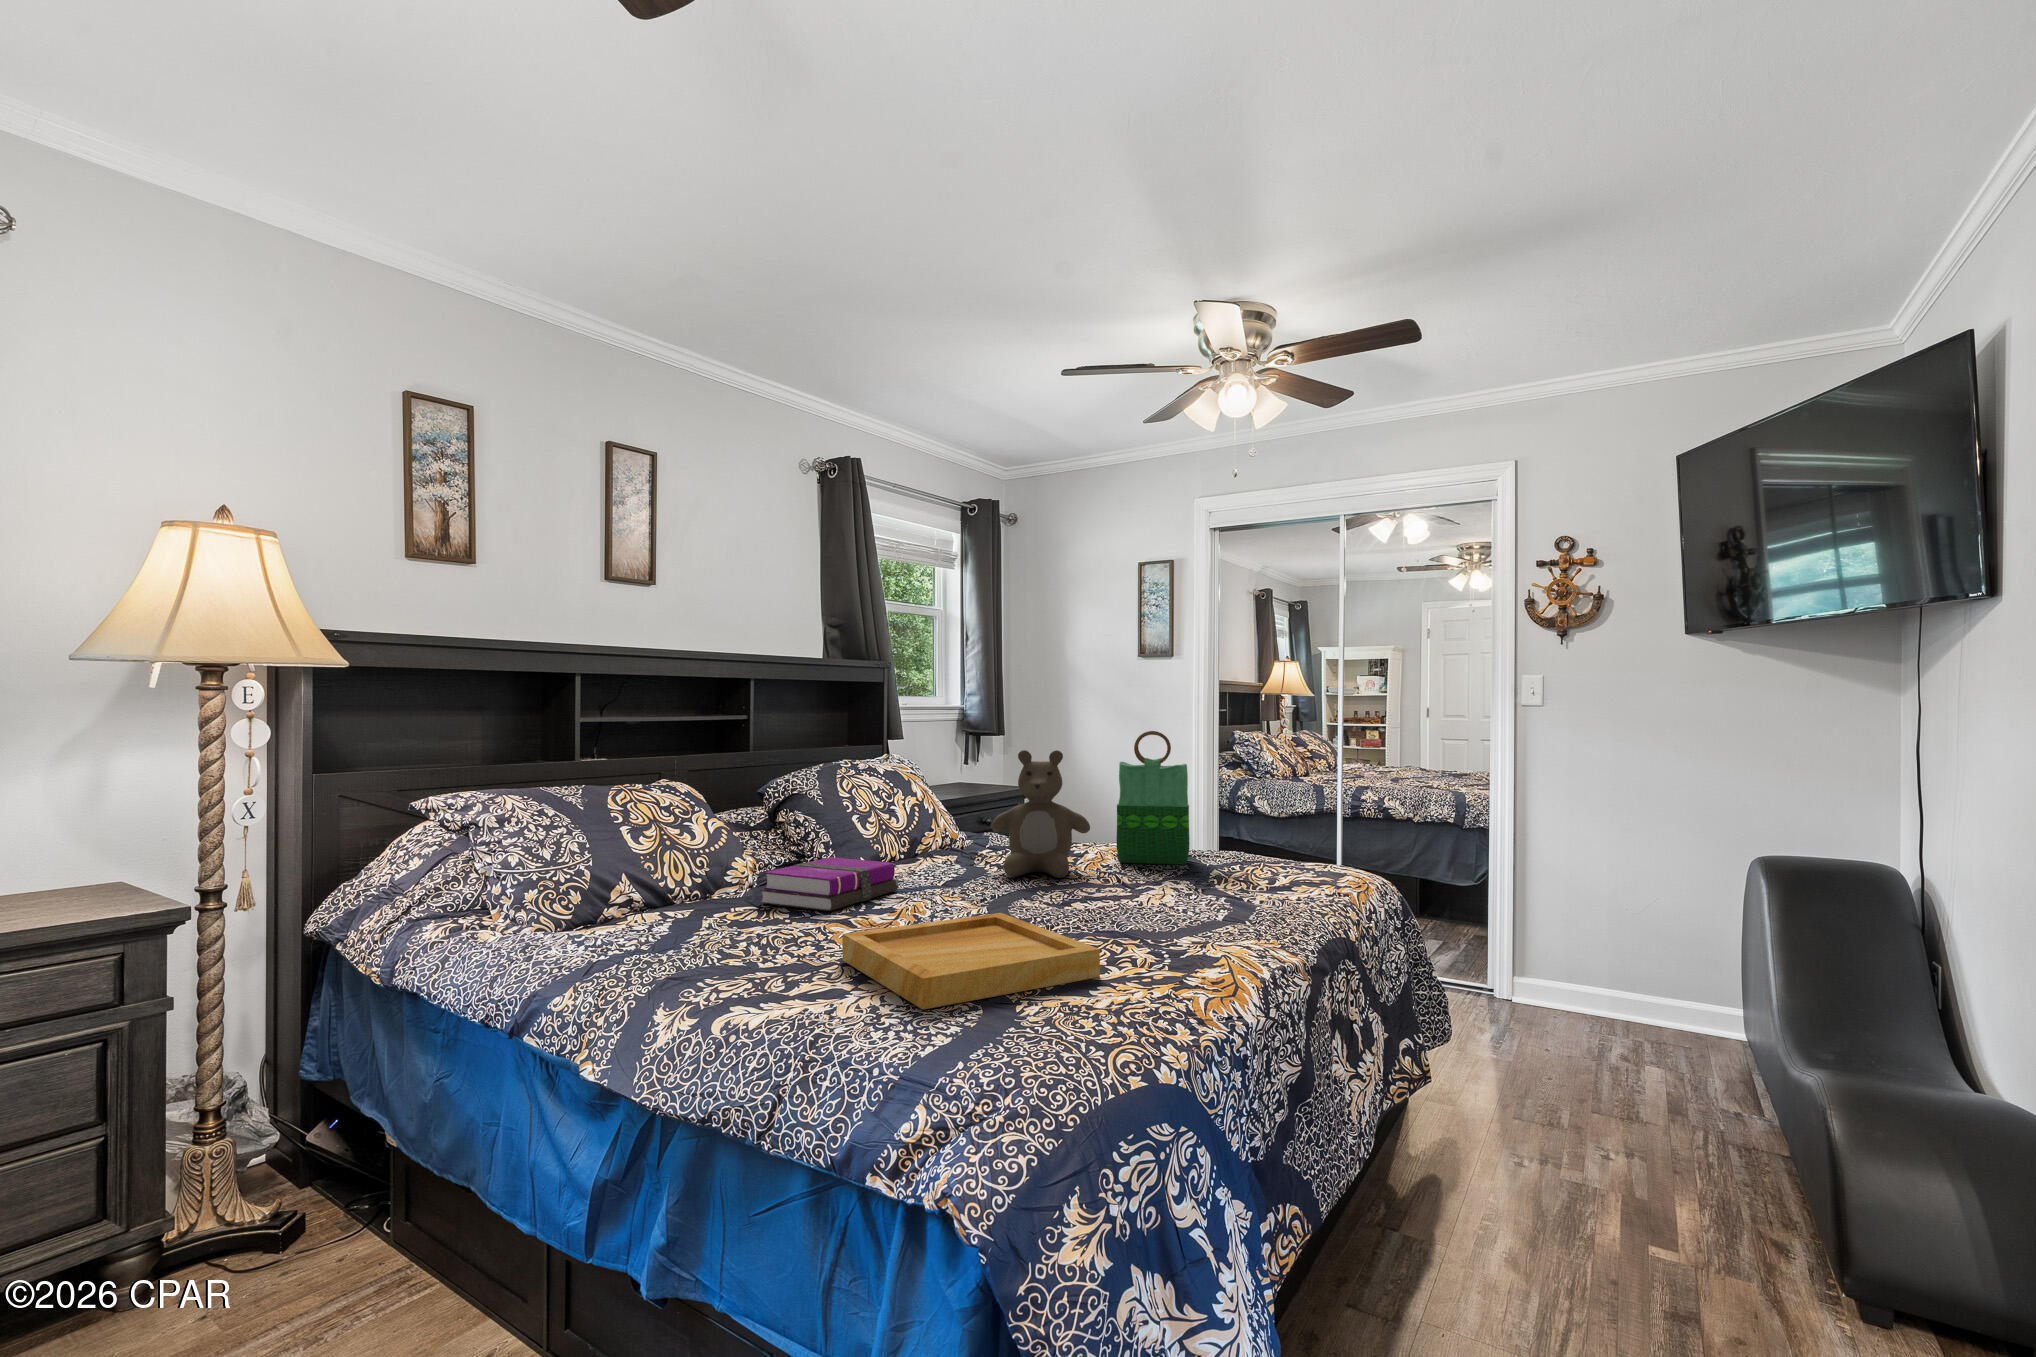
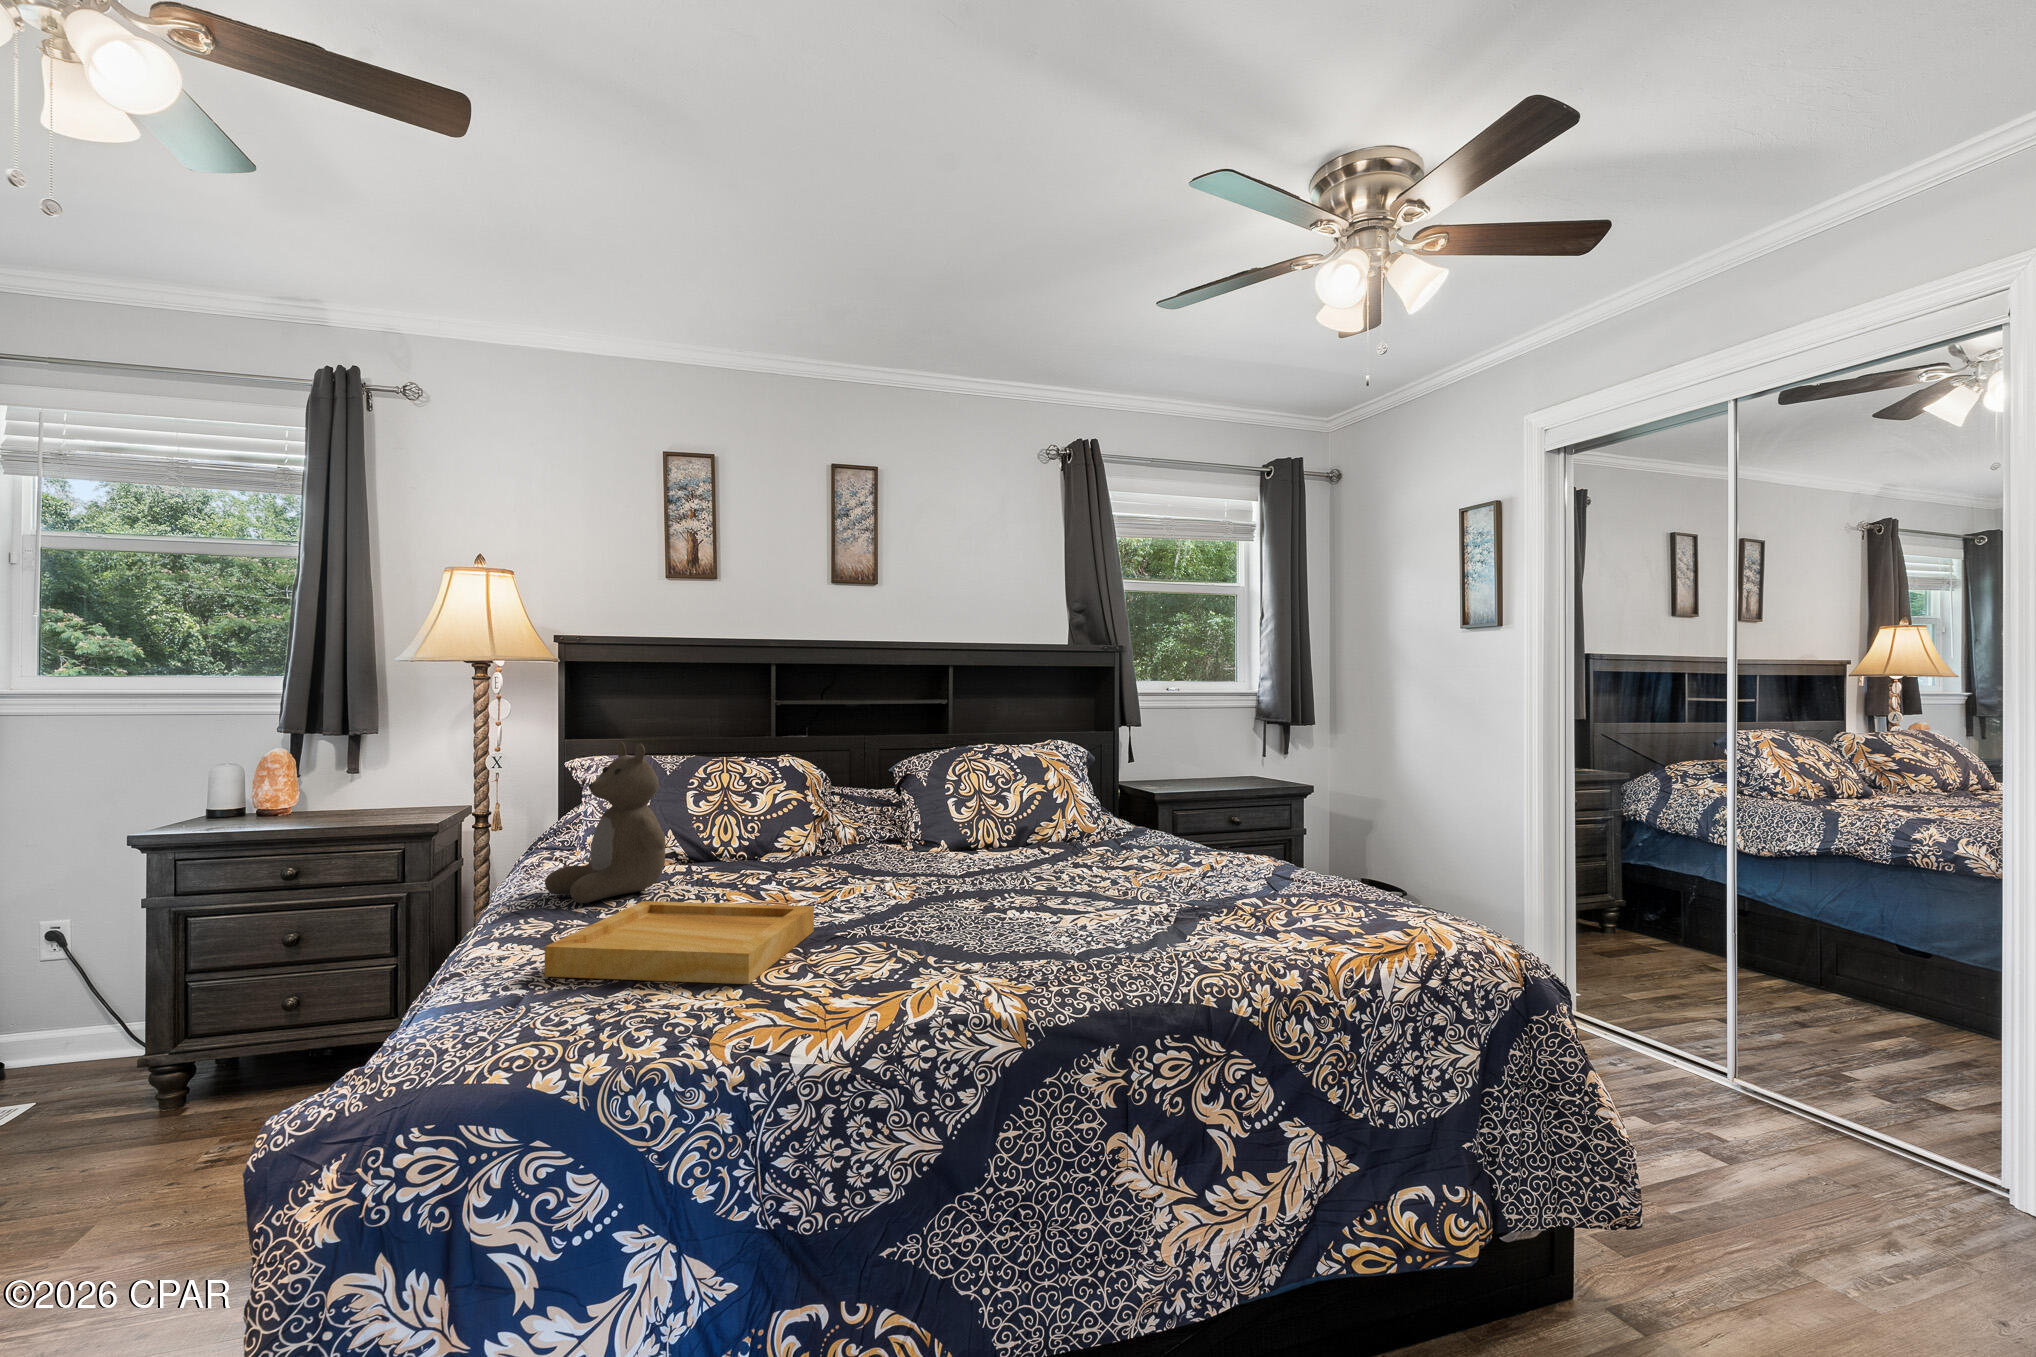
tote bag: present [1117,731,1190,864] -> none [1186,720,1274,893]
teddy bear: present [991,750,1090,878] -> present [545,742,666,903]
hardback book: present [760,857,898,911] -> none [762,836,893,885]

